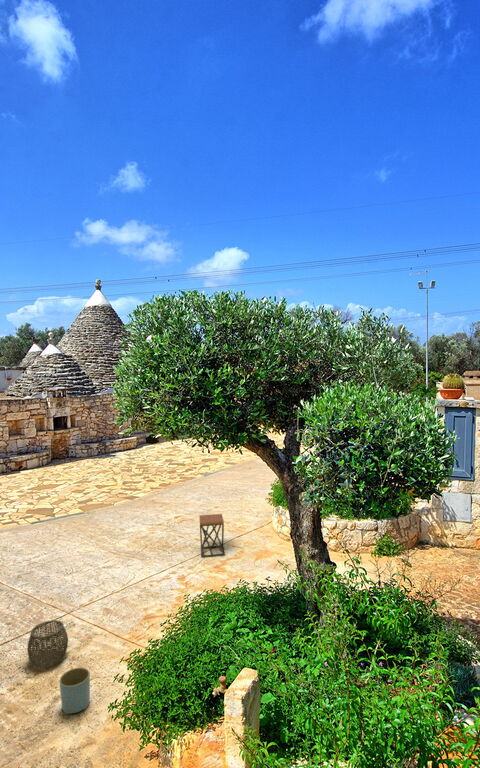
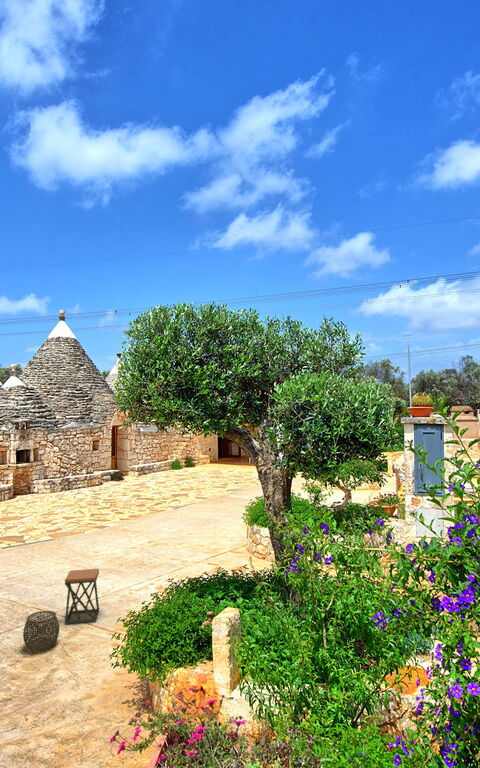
stool: present [199,514,225,557] -> present [65,569,99,625]
planter: present [60,668,90,714] -> none [59,641,85,679]

